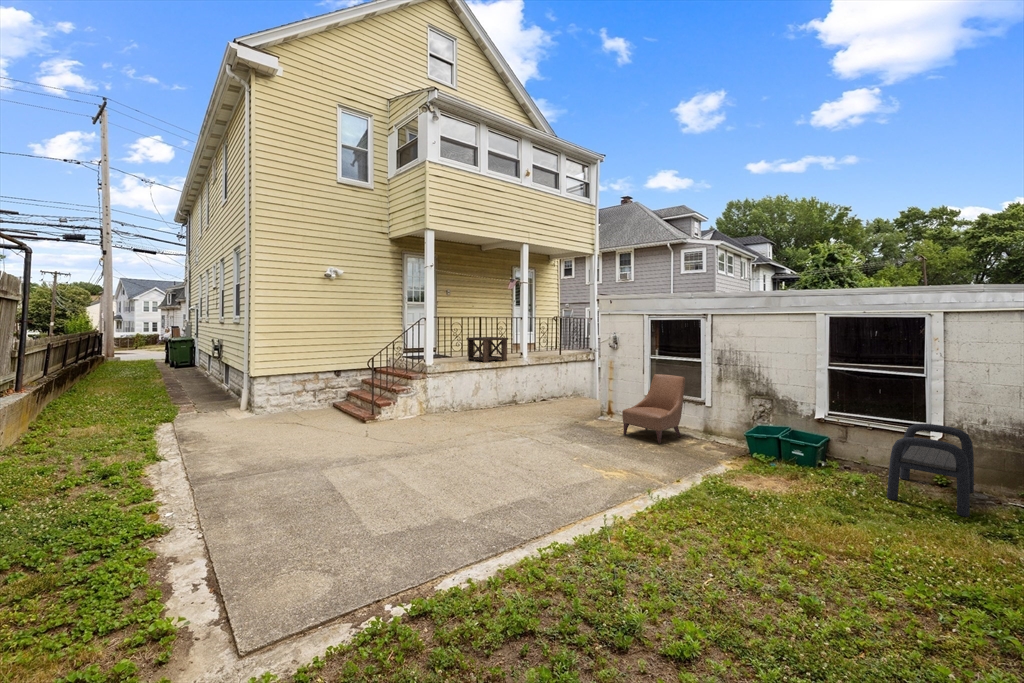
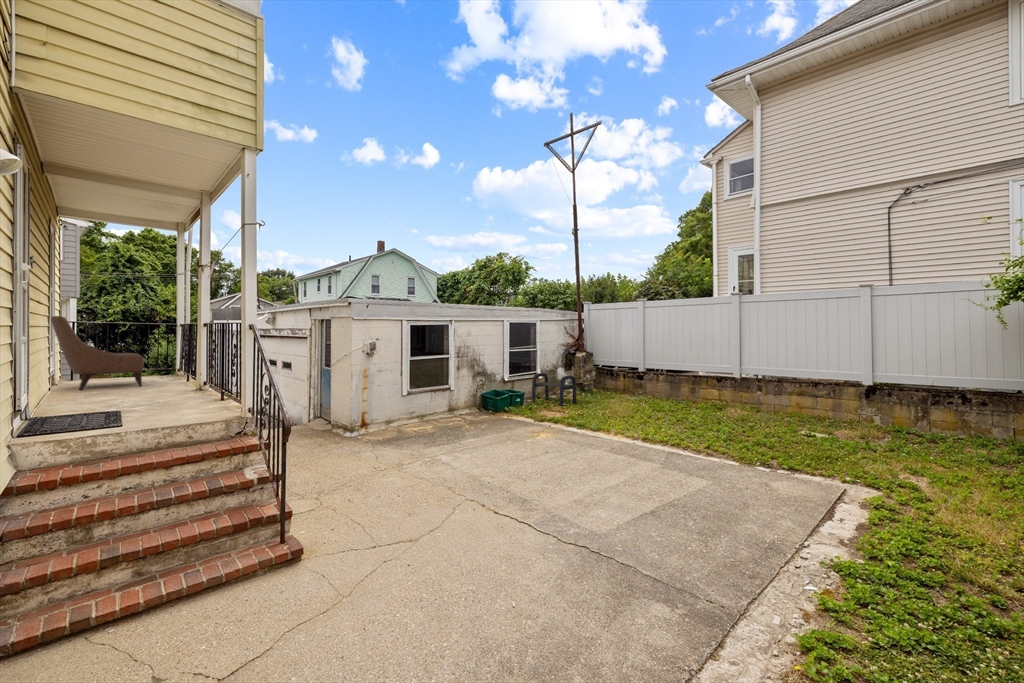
side table: present [466,337,508,362] -> none [138,350,217,402]
chair: present [622,374,685,444] -> present [51,316,144,390]

